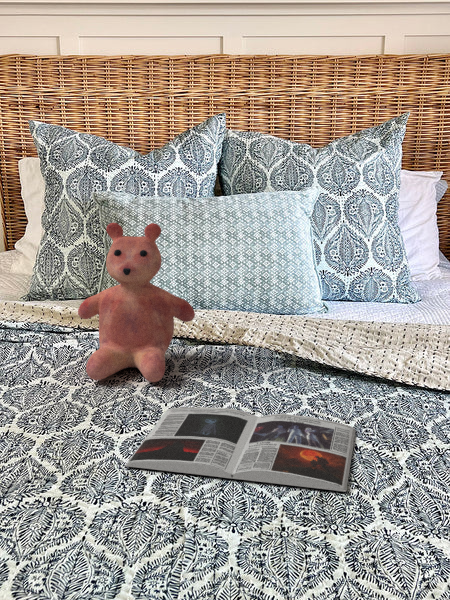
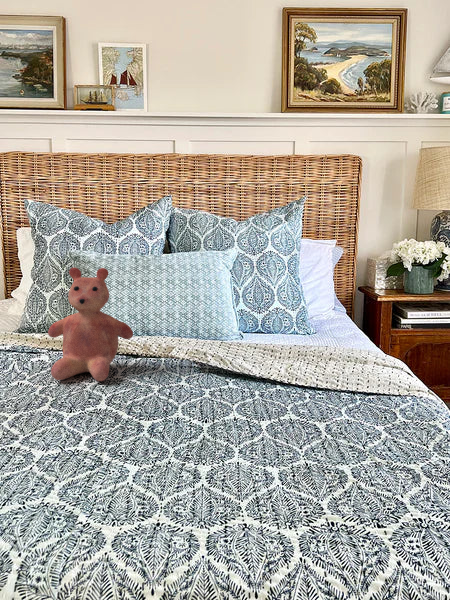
magazine: present [125,407,355,492] -> none [69,395,238,444]

